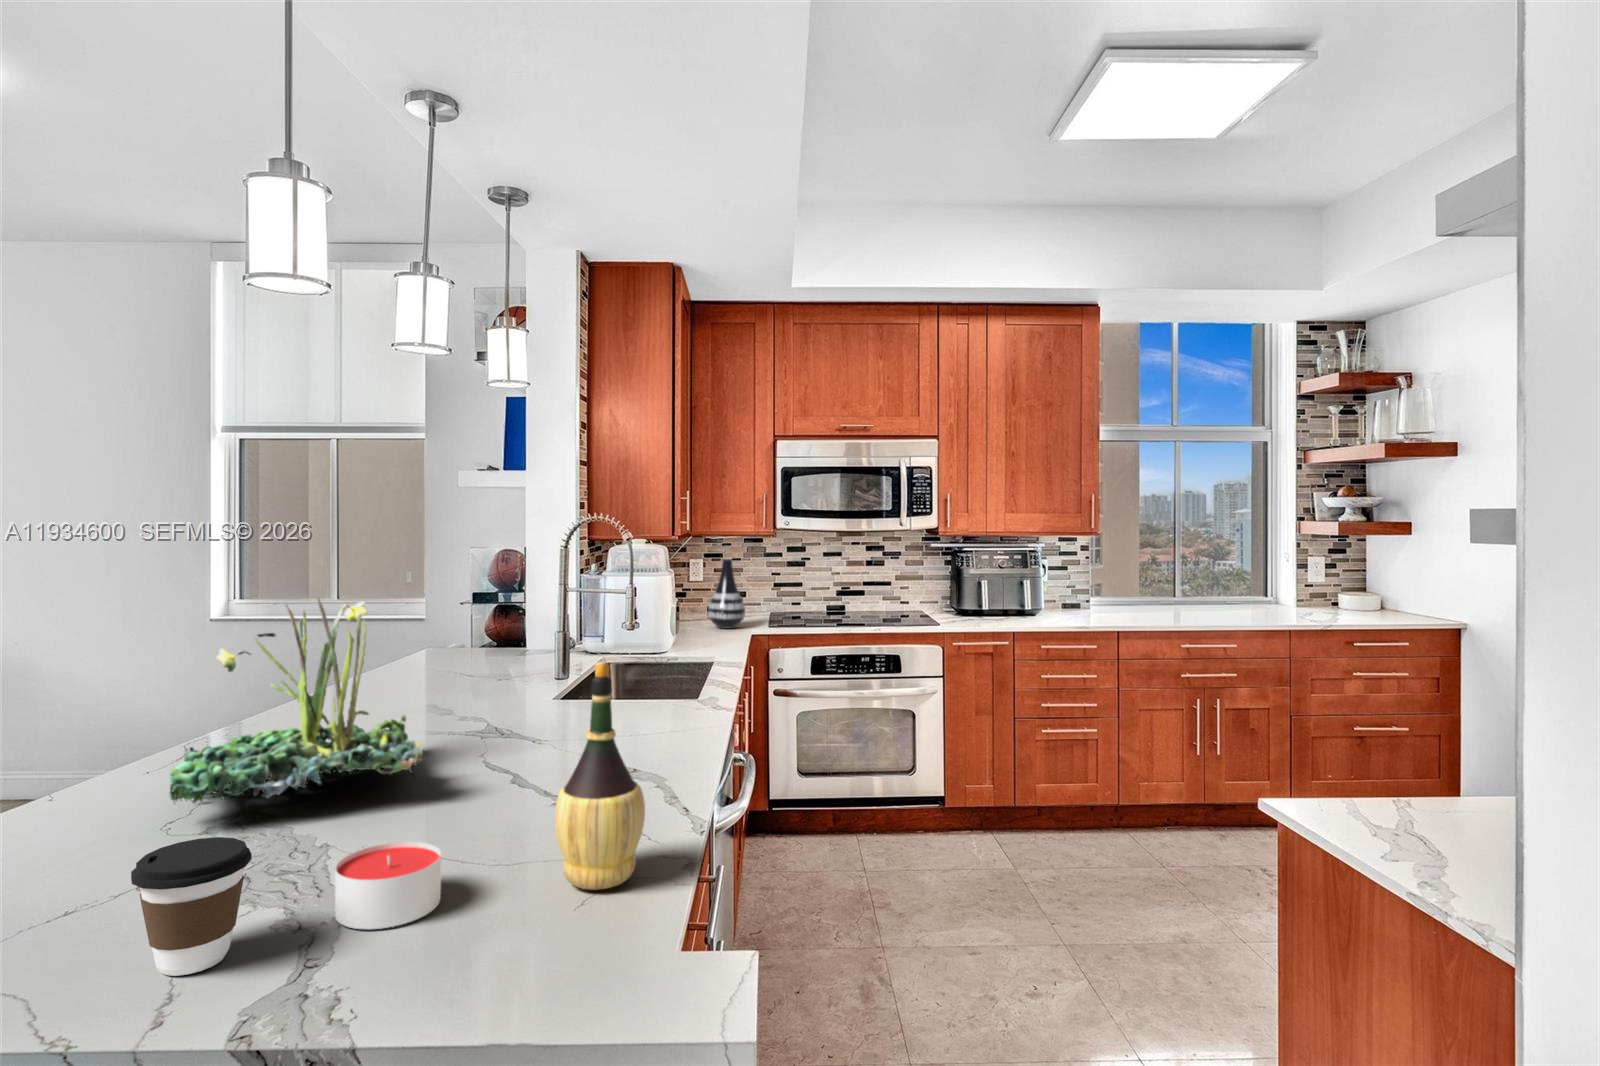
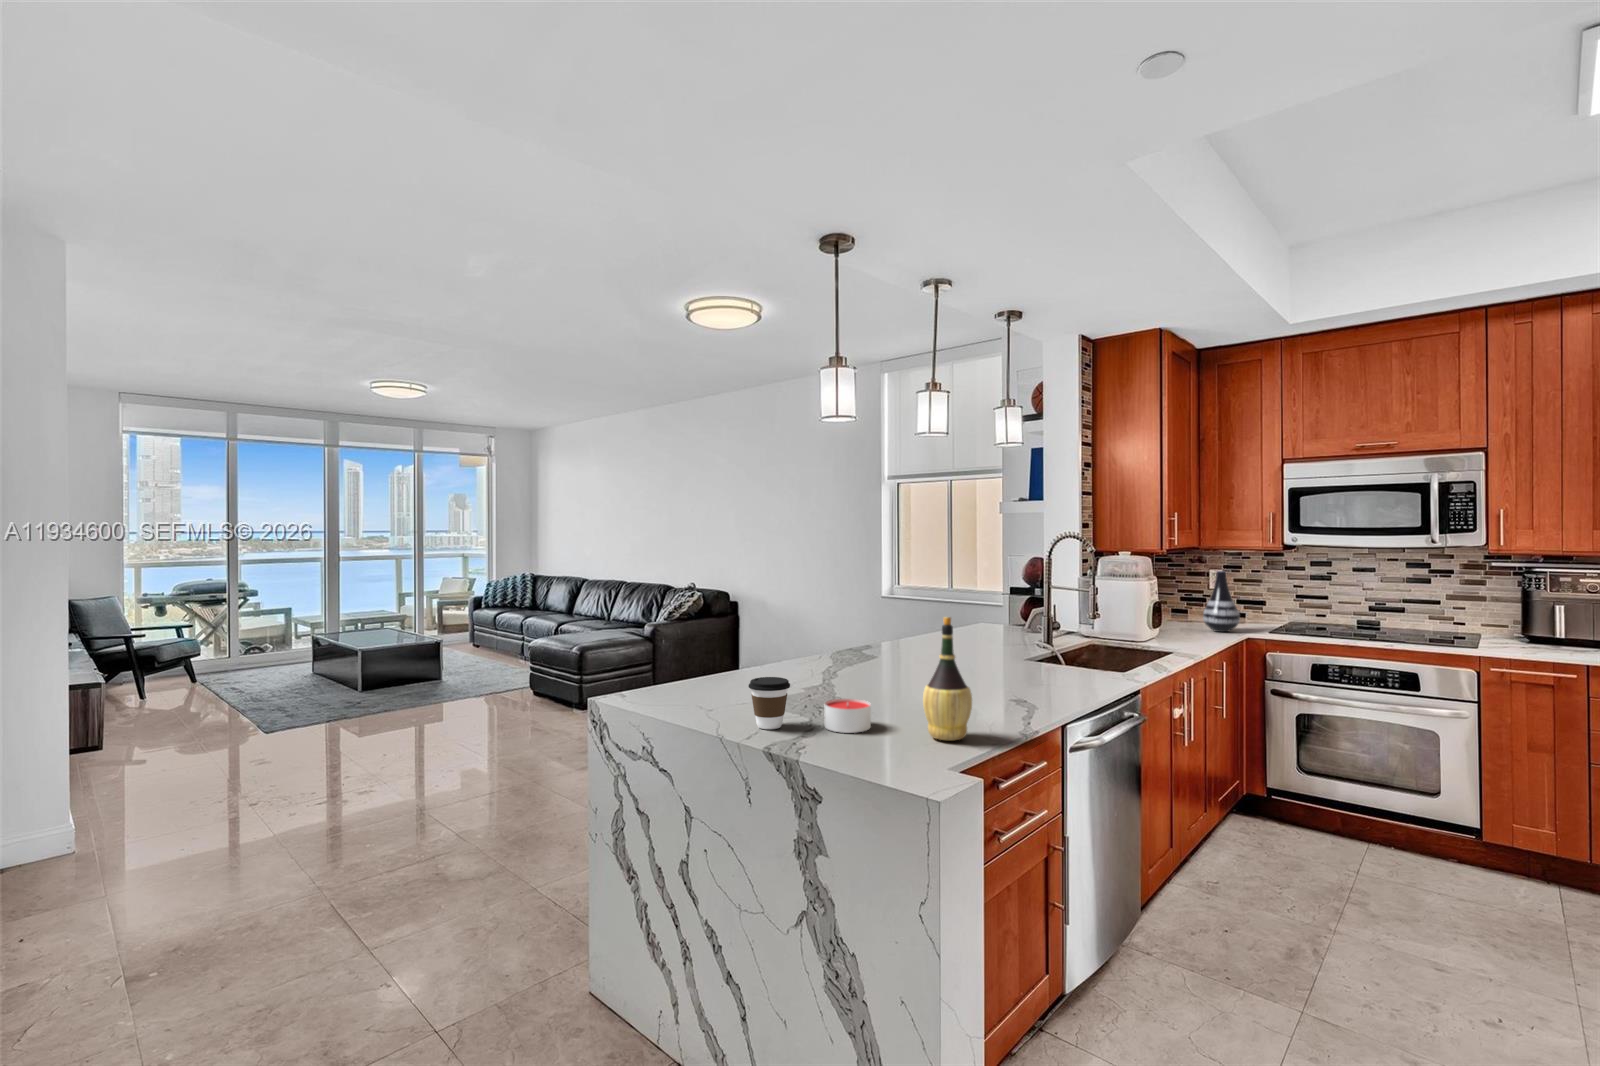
plant: present [169,598,422,803] -> none [784,581,905,682]

